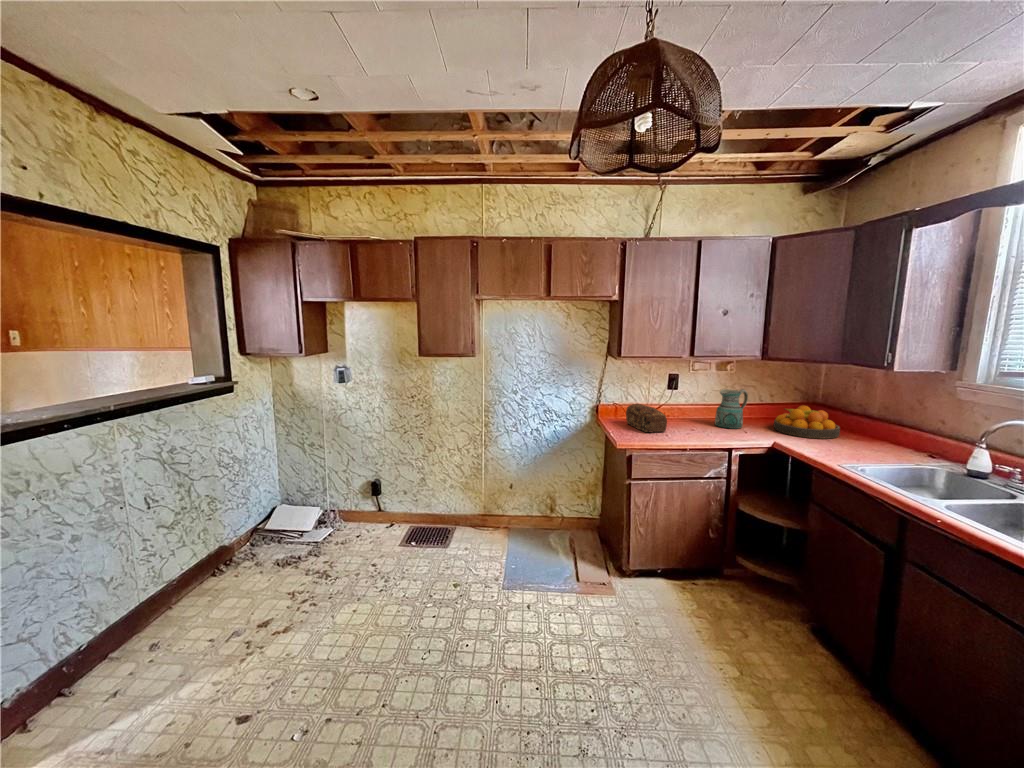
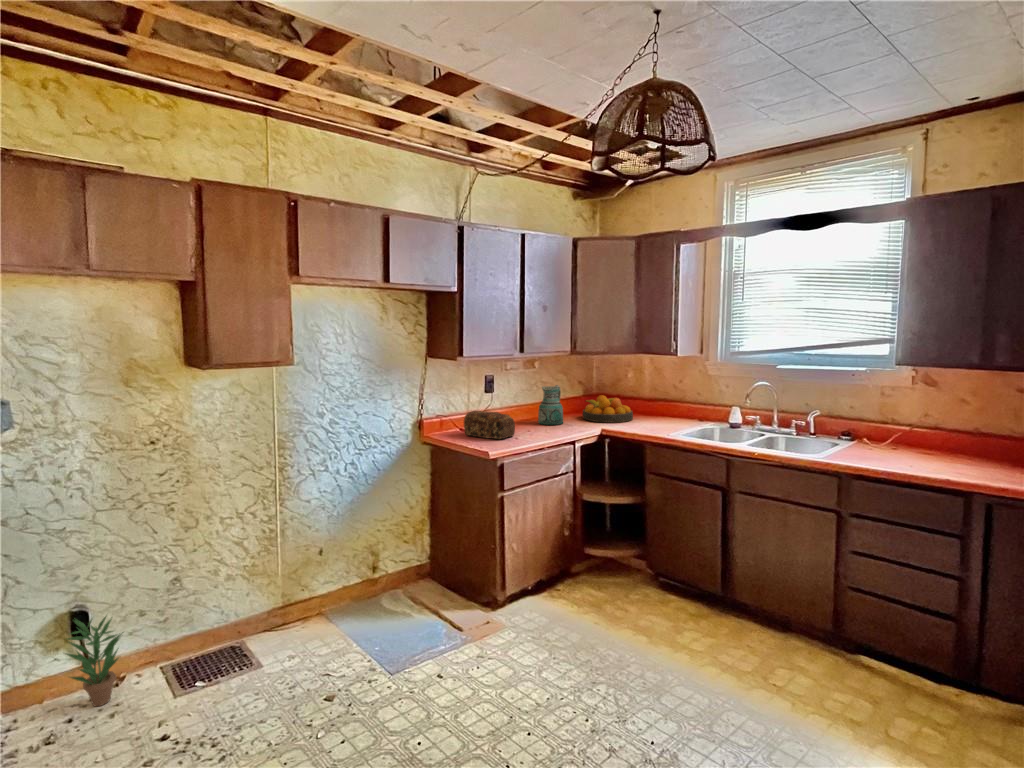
potted plant: none [359,484,390,534] -> present [66,616,123,706]

